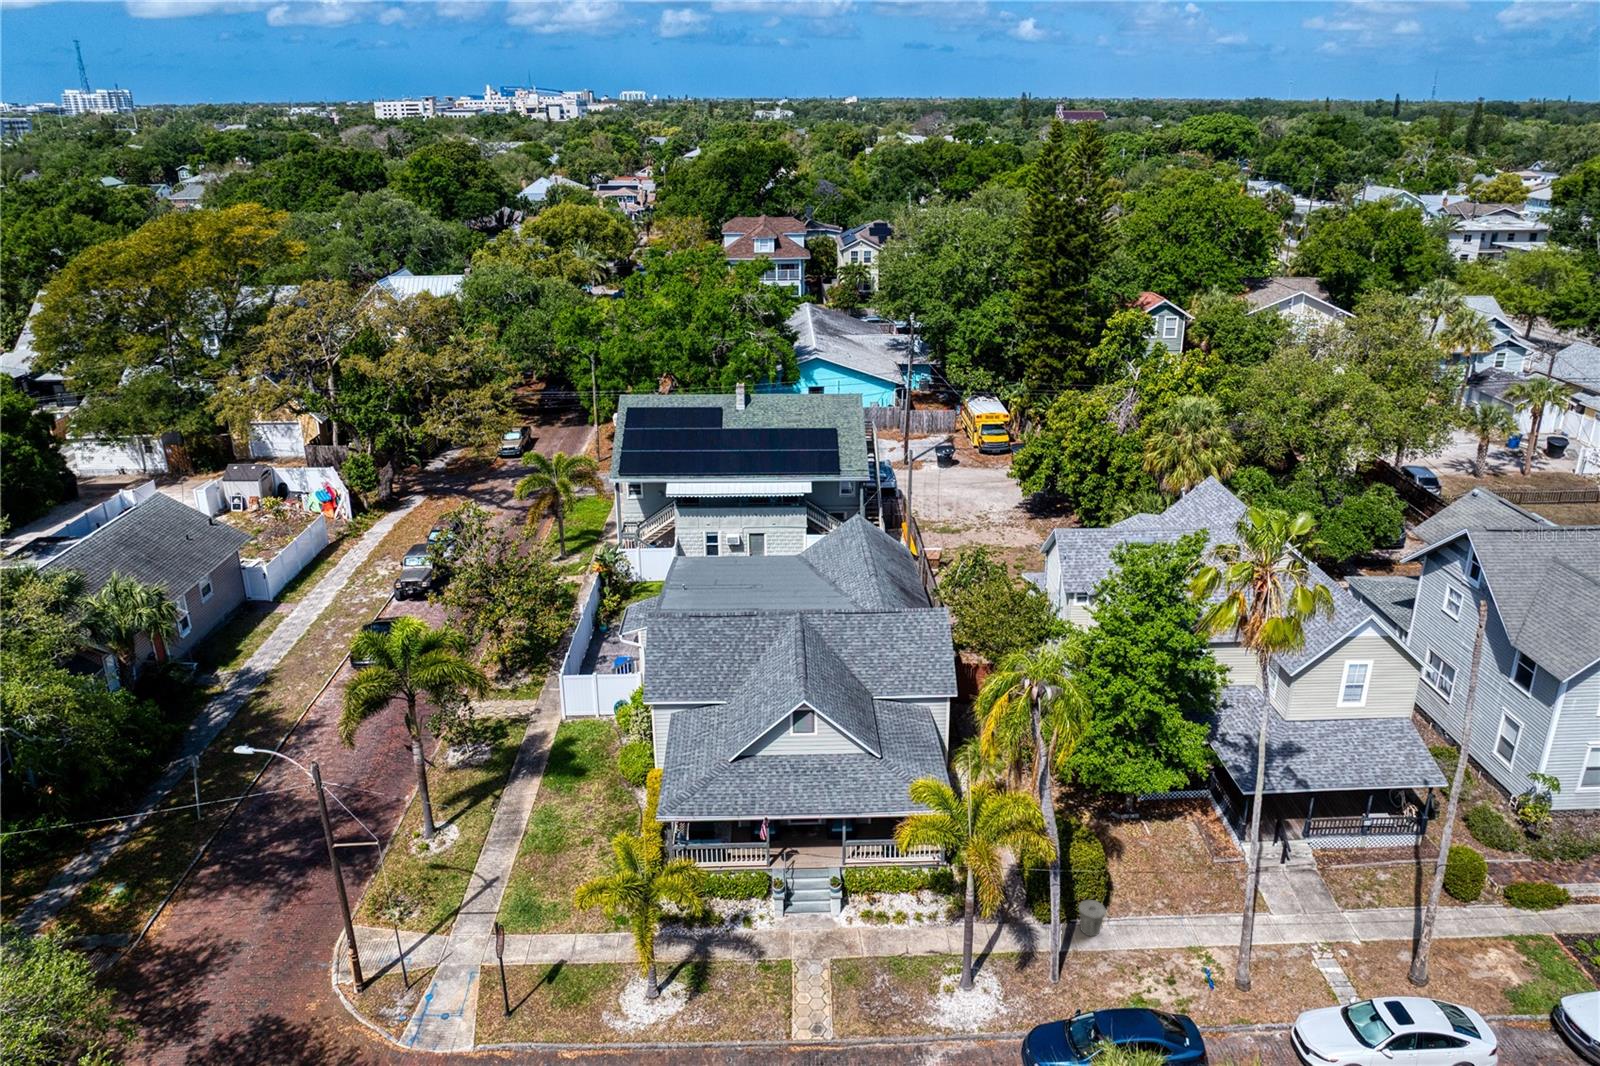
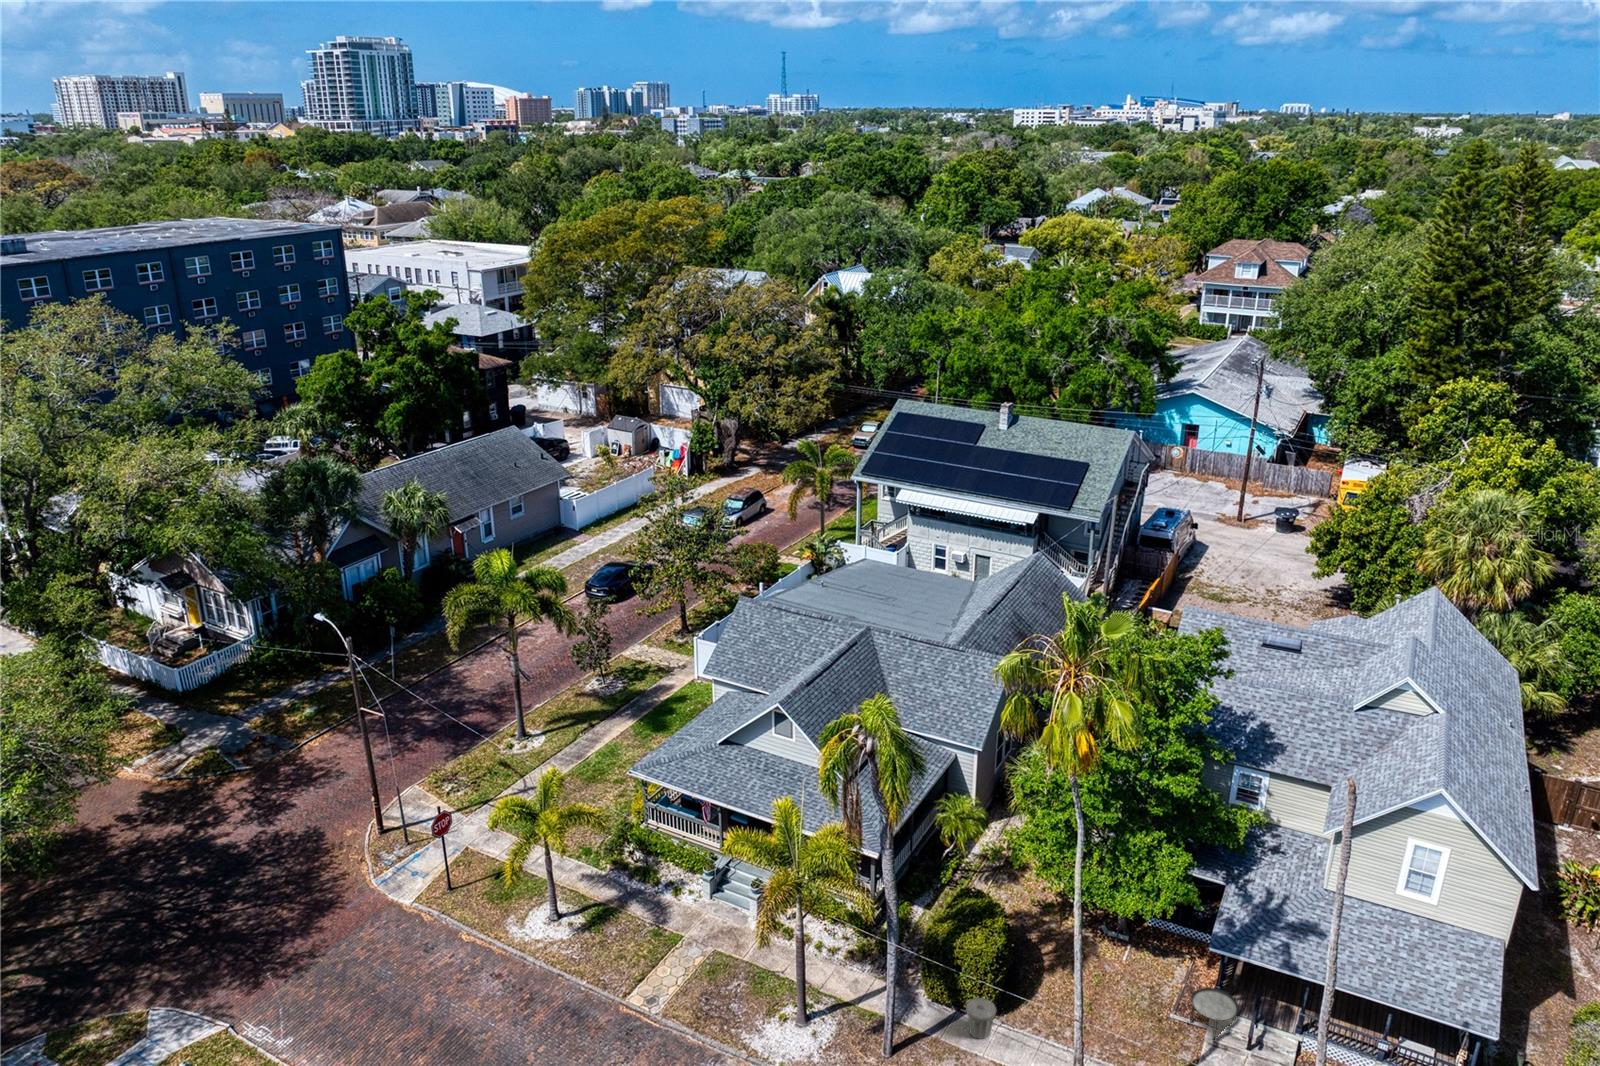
round table: none [1204,823,1244,863] -> present [1190,987,1239,1040]

